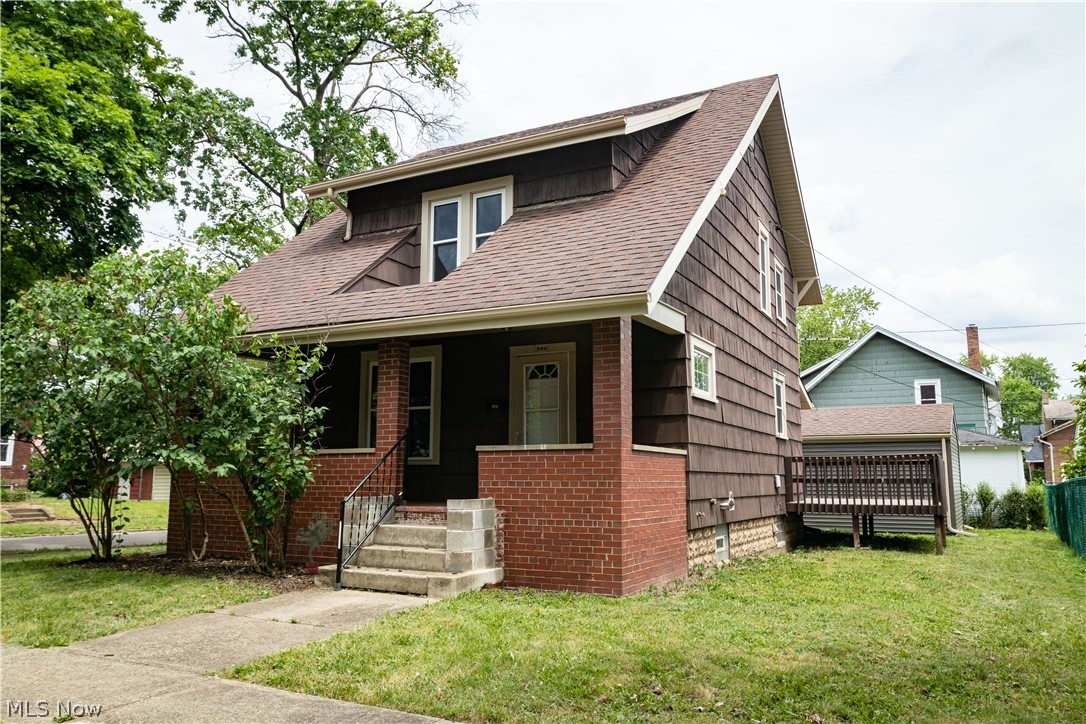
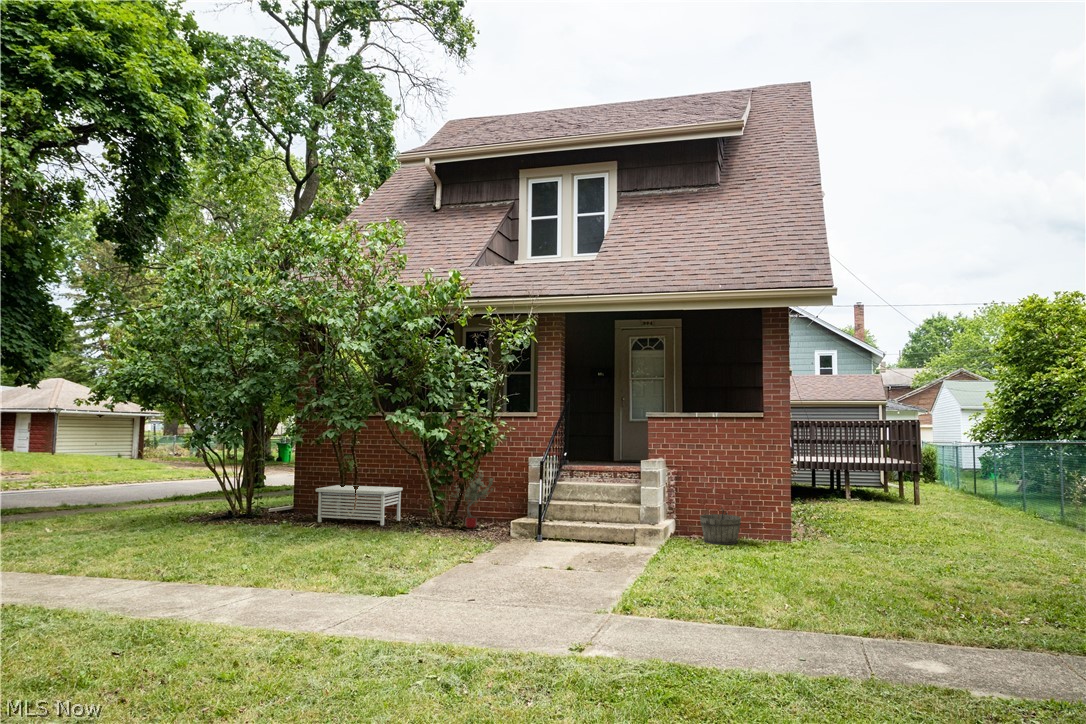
storage bench: none [179,527,267,570] -> present [316,485,403,525]
wooden bucket: none [516,554,561,597] -> present [700,508,741,545]

